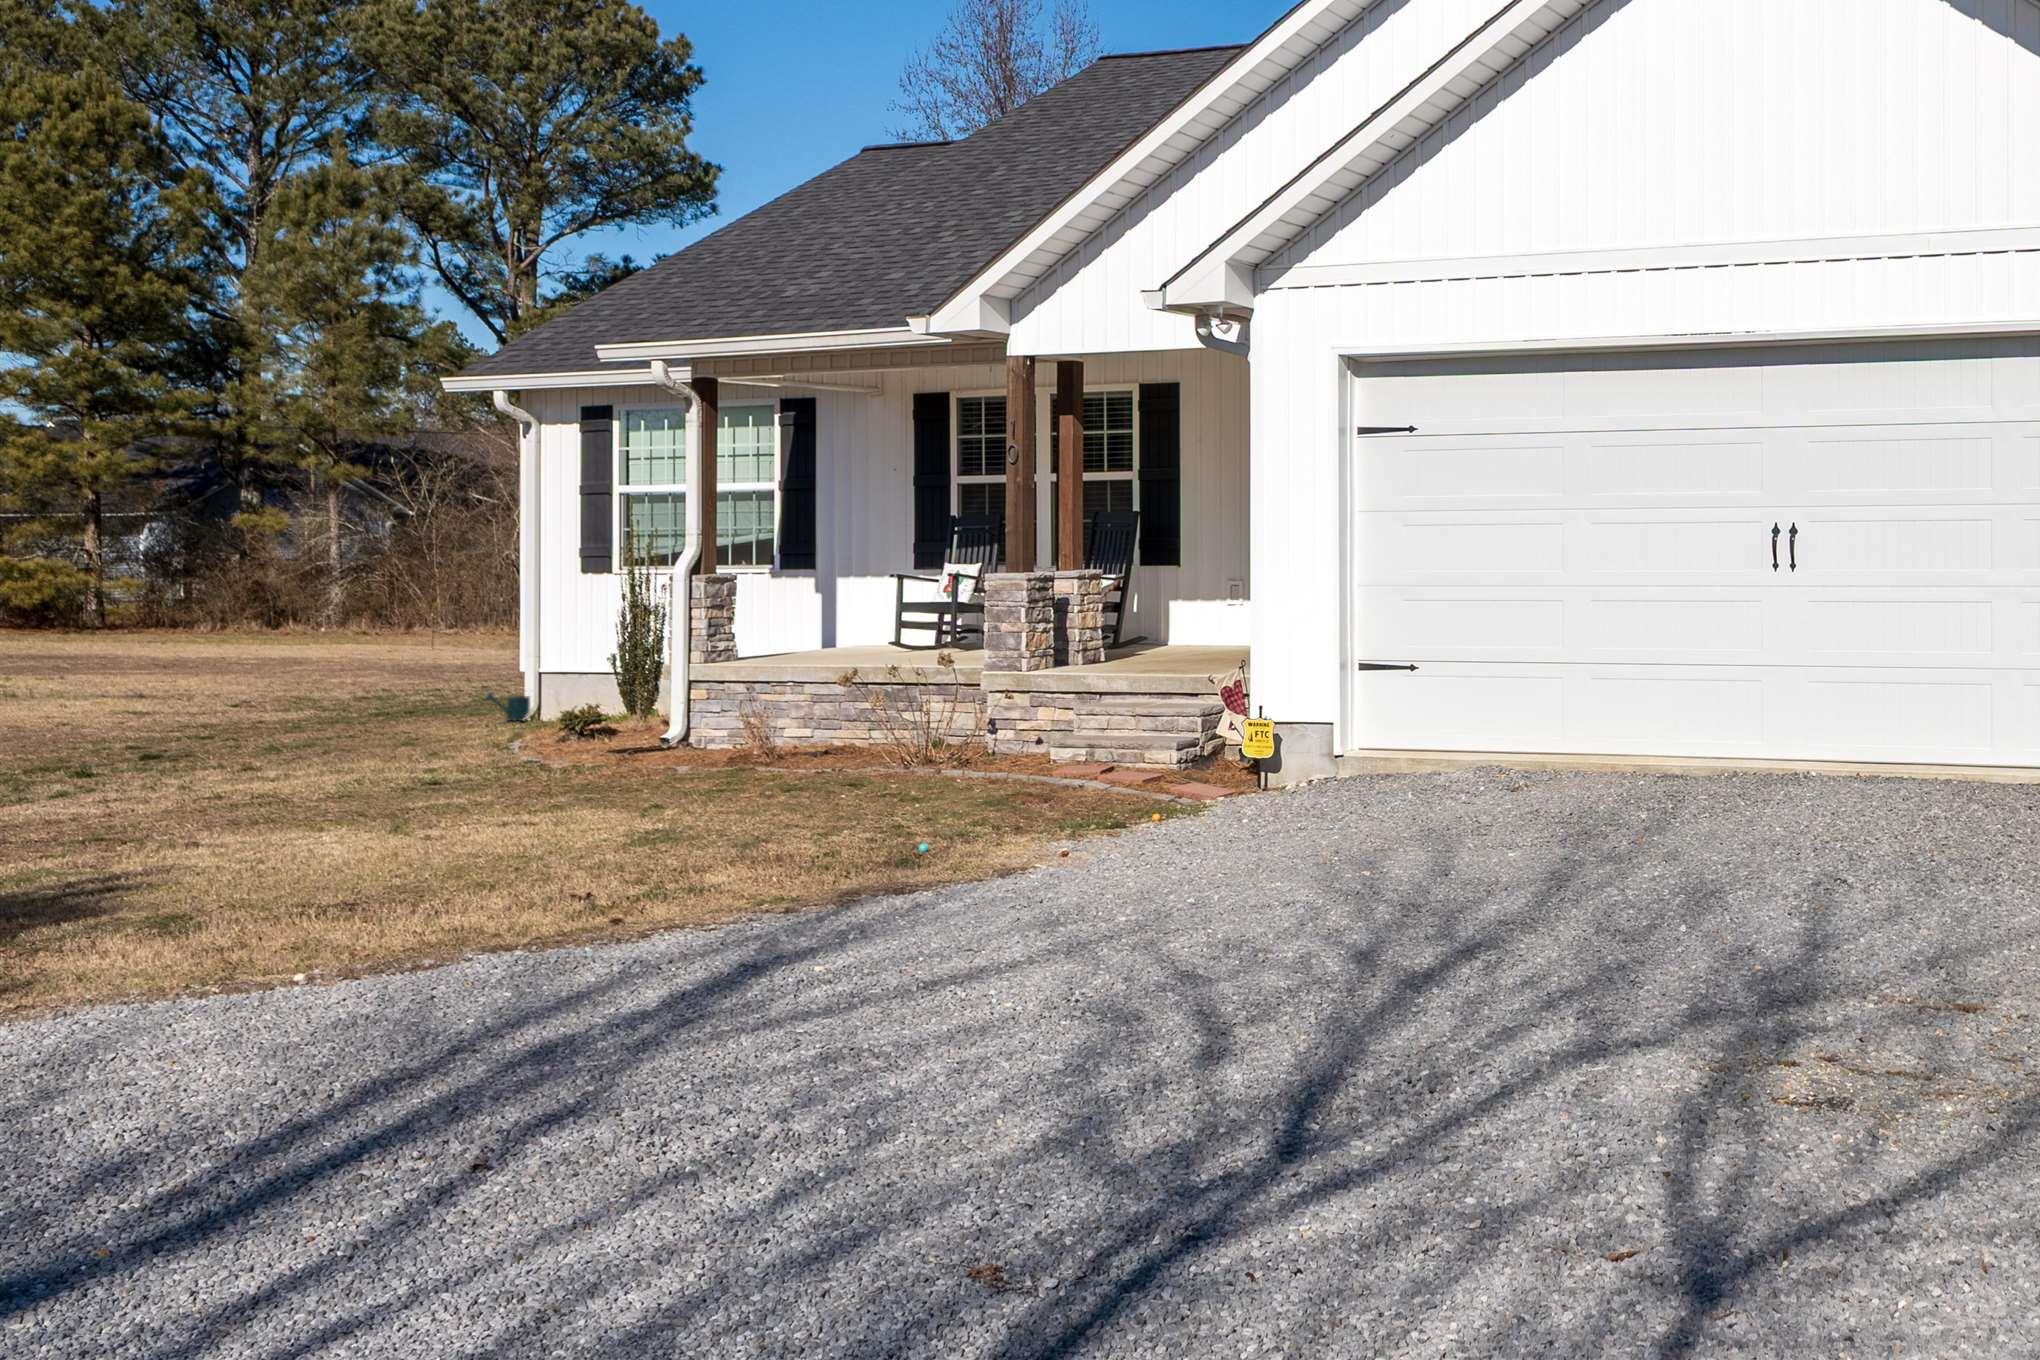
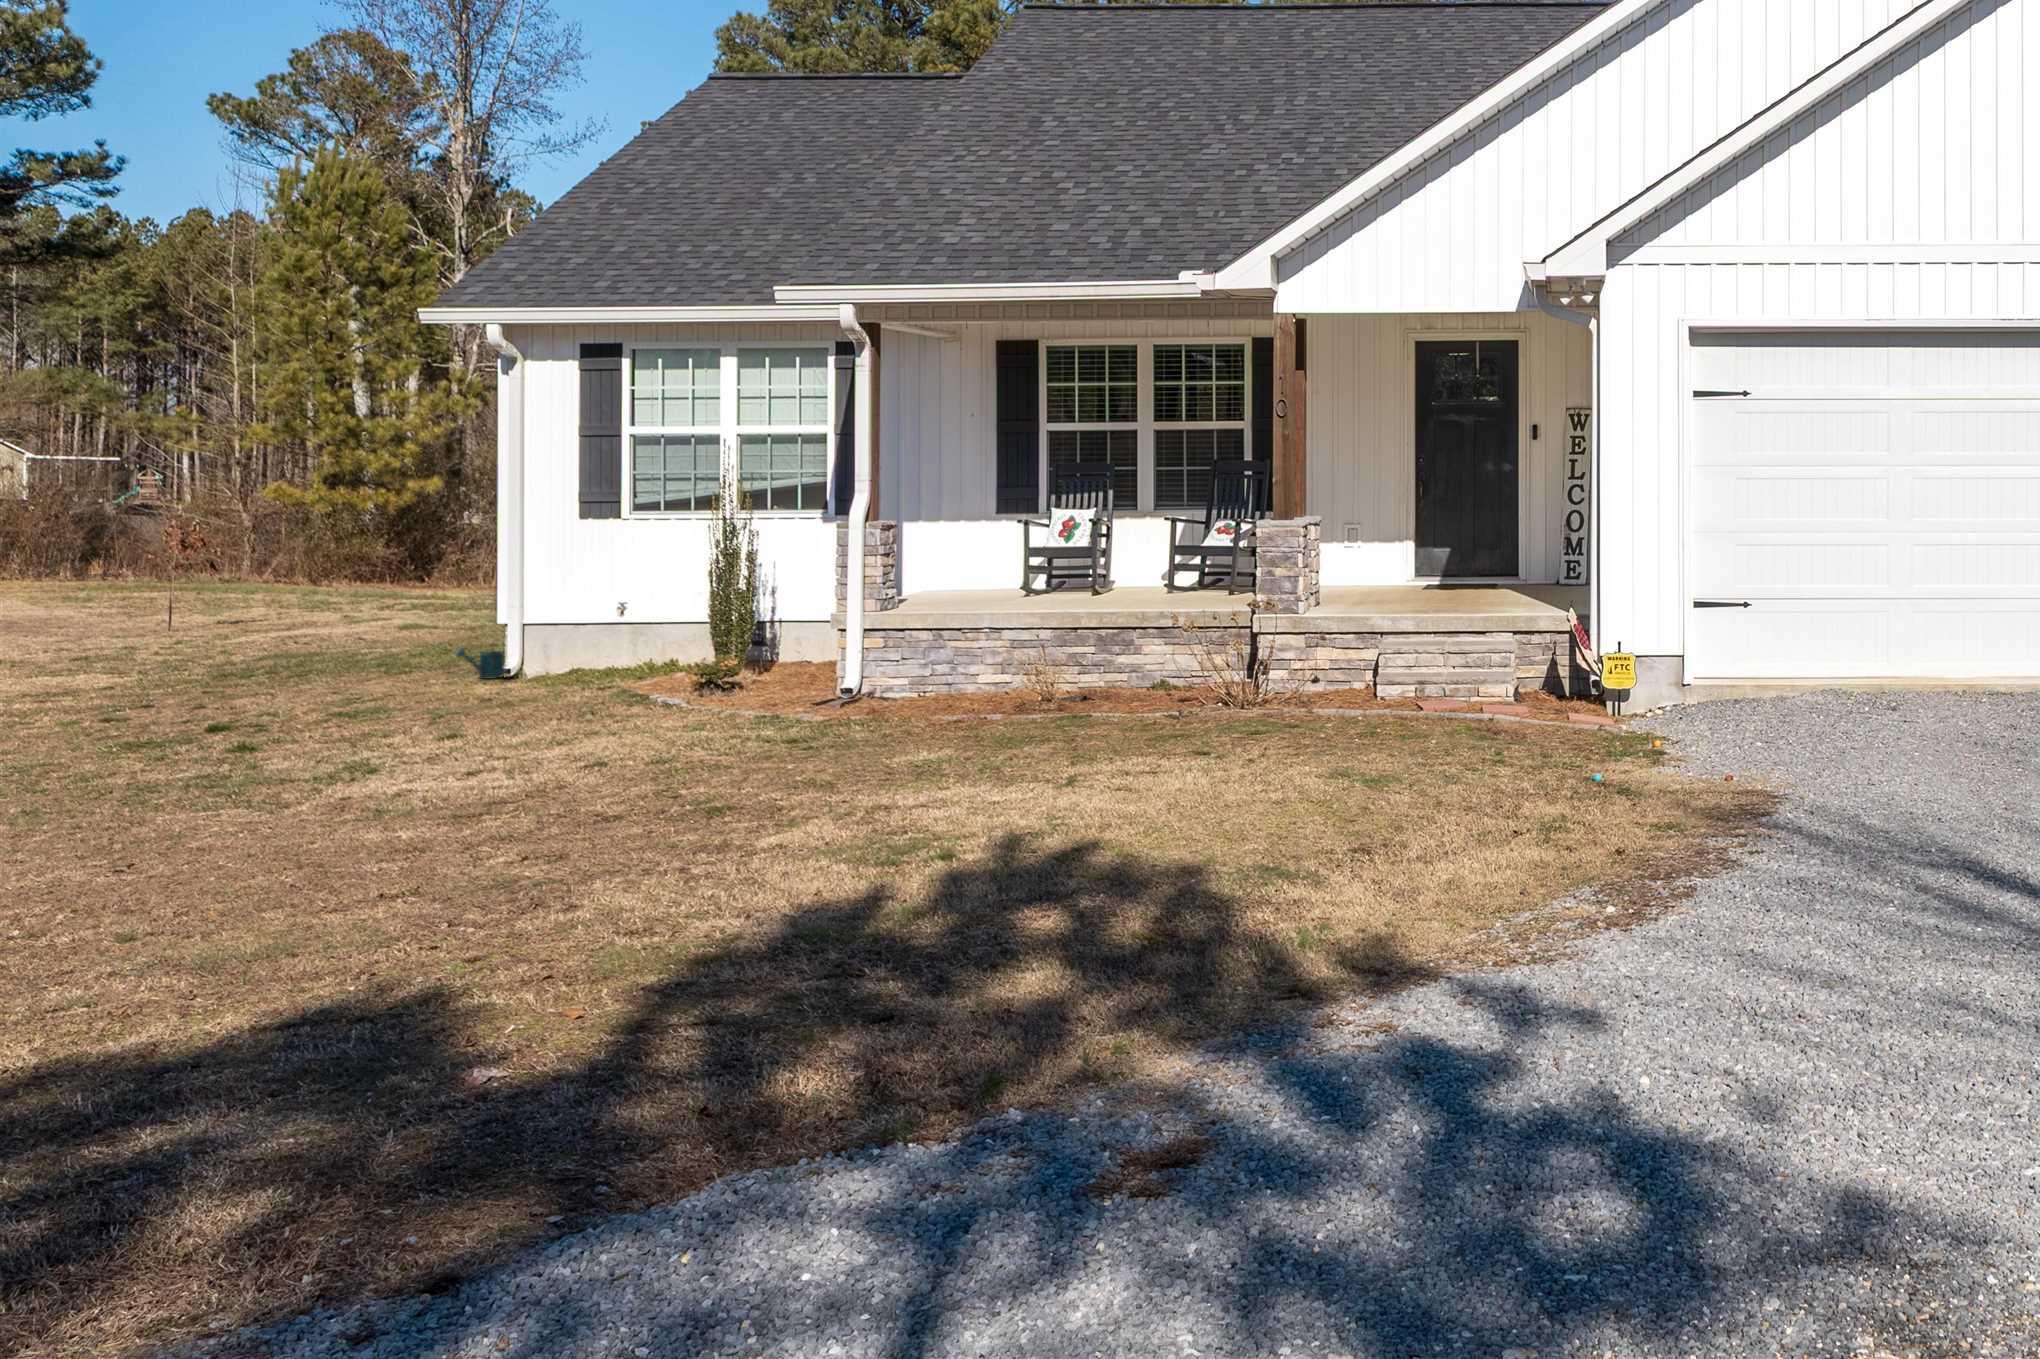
potted tree: none [467,593,499,636] -> present [81,535,115,577]

